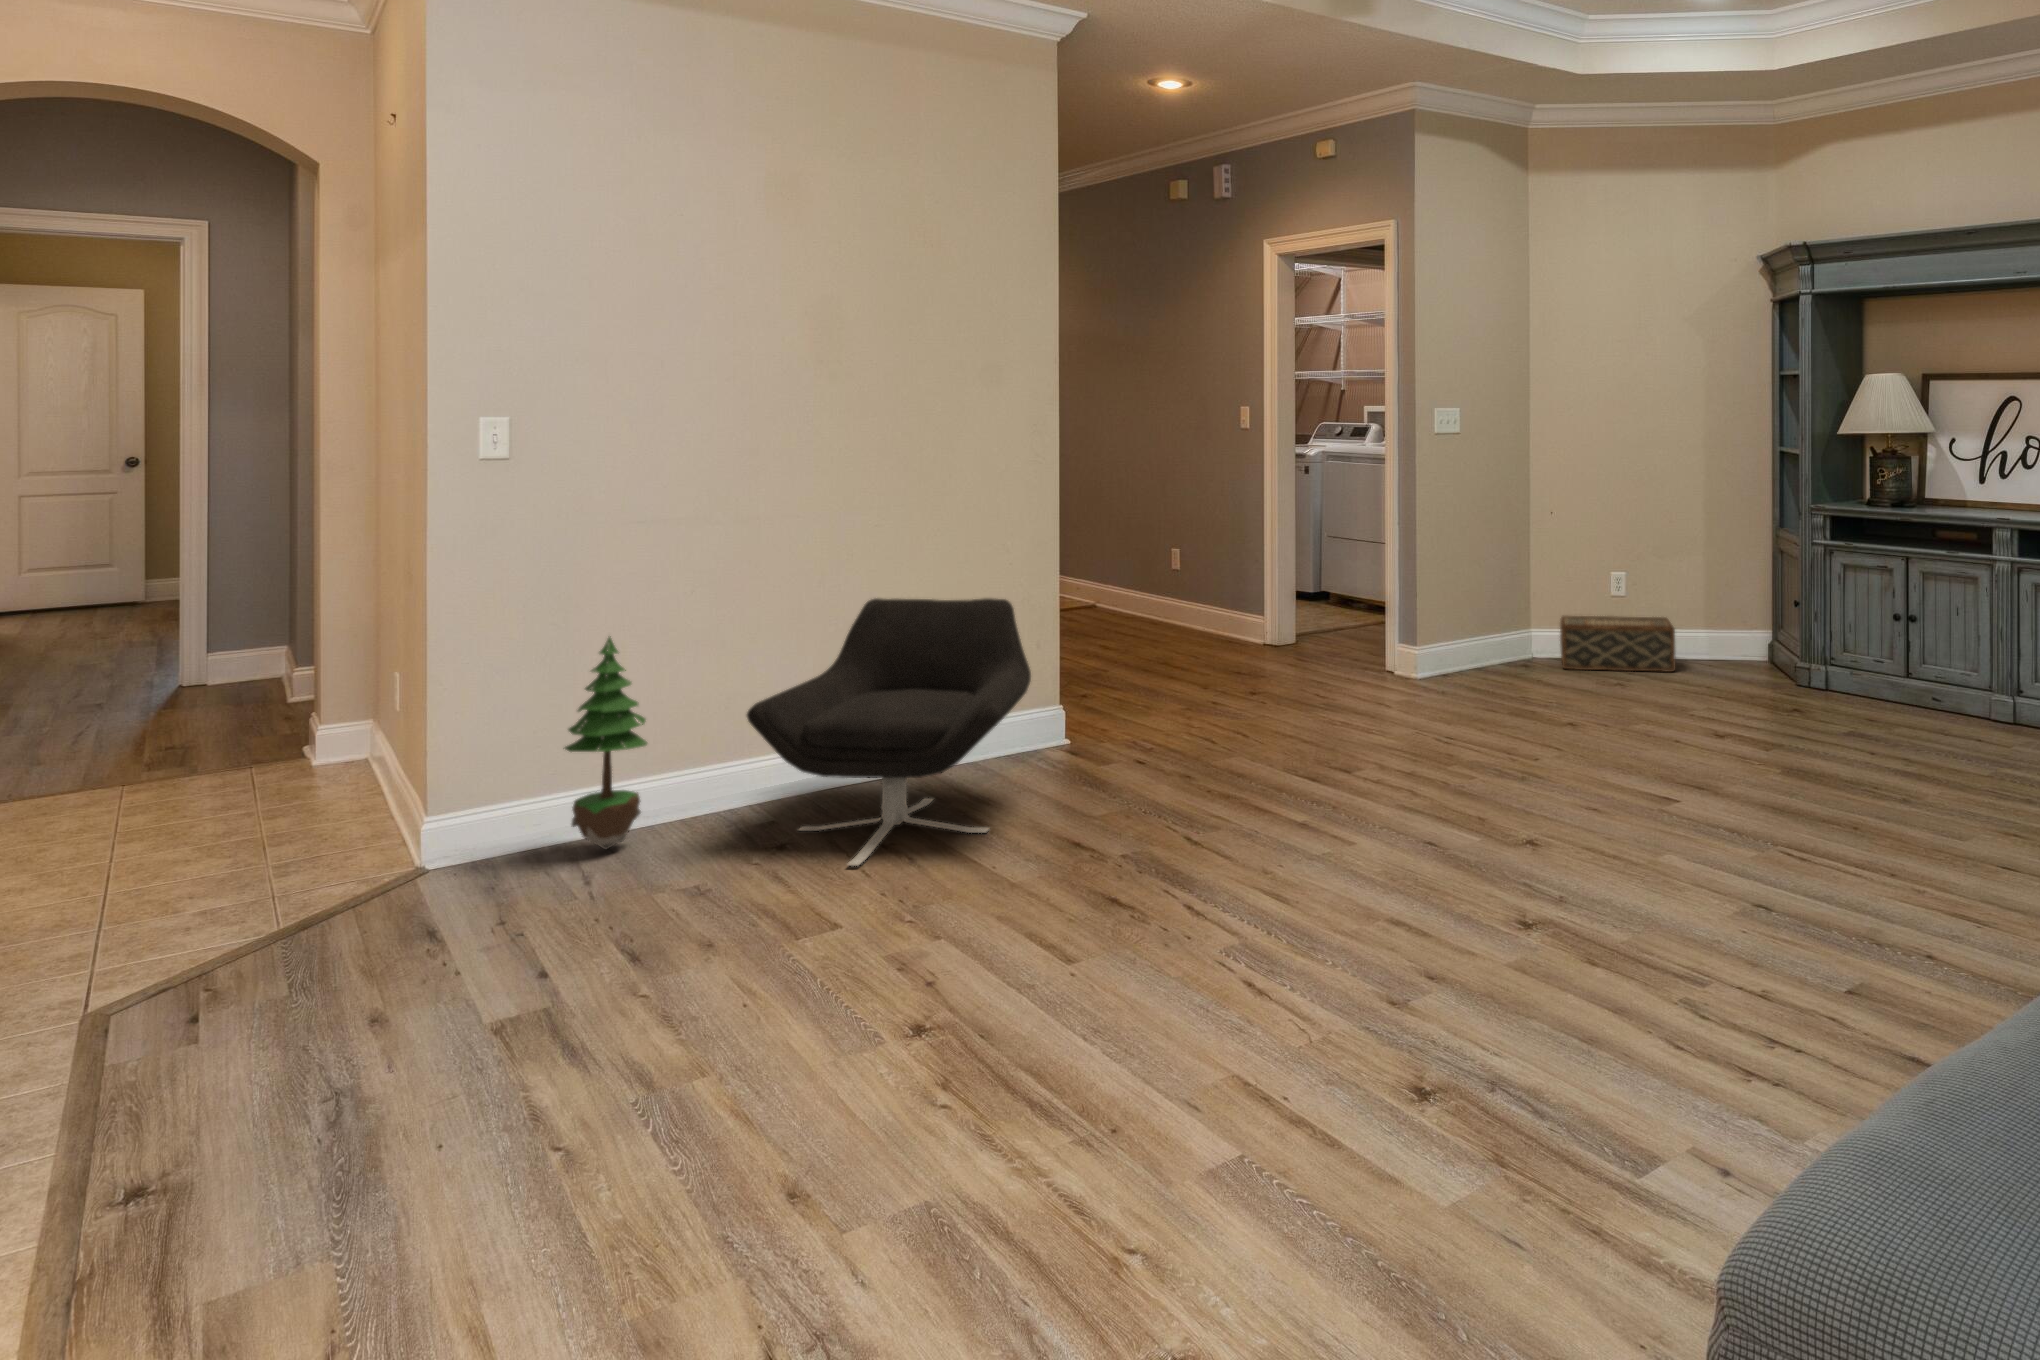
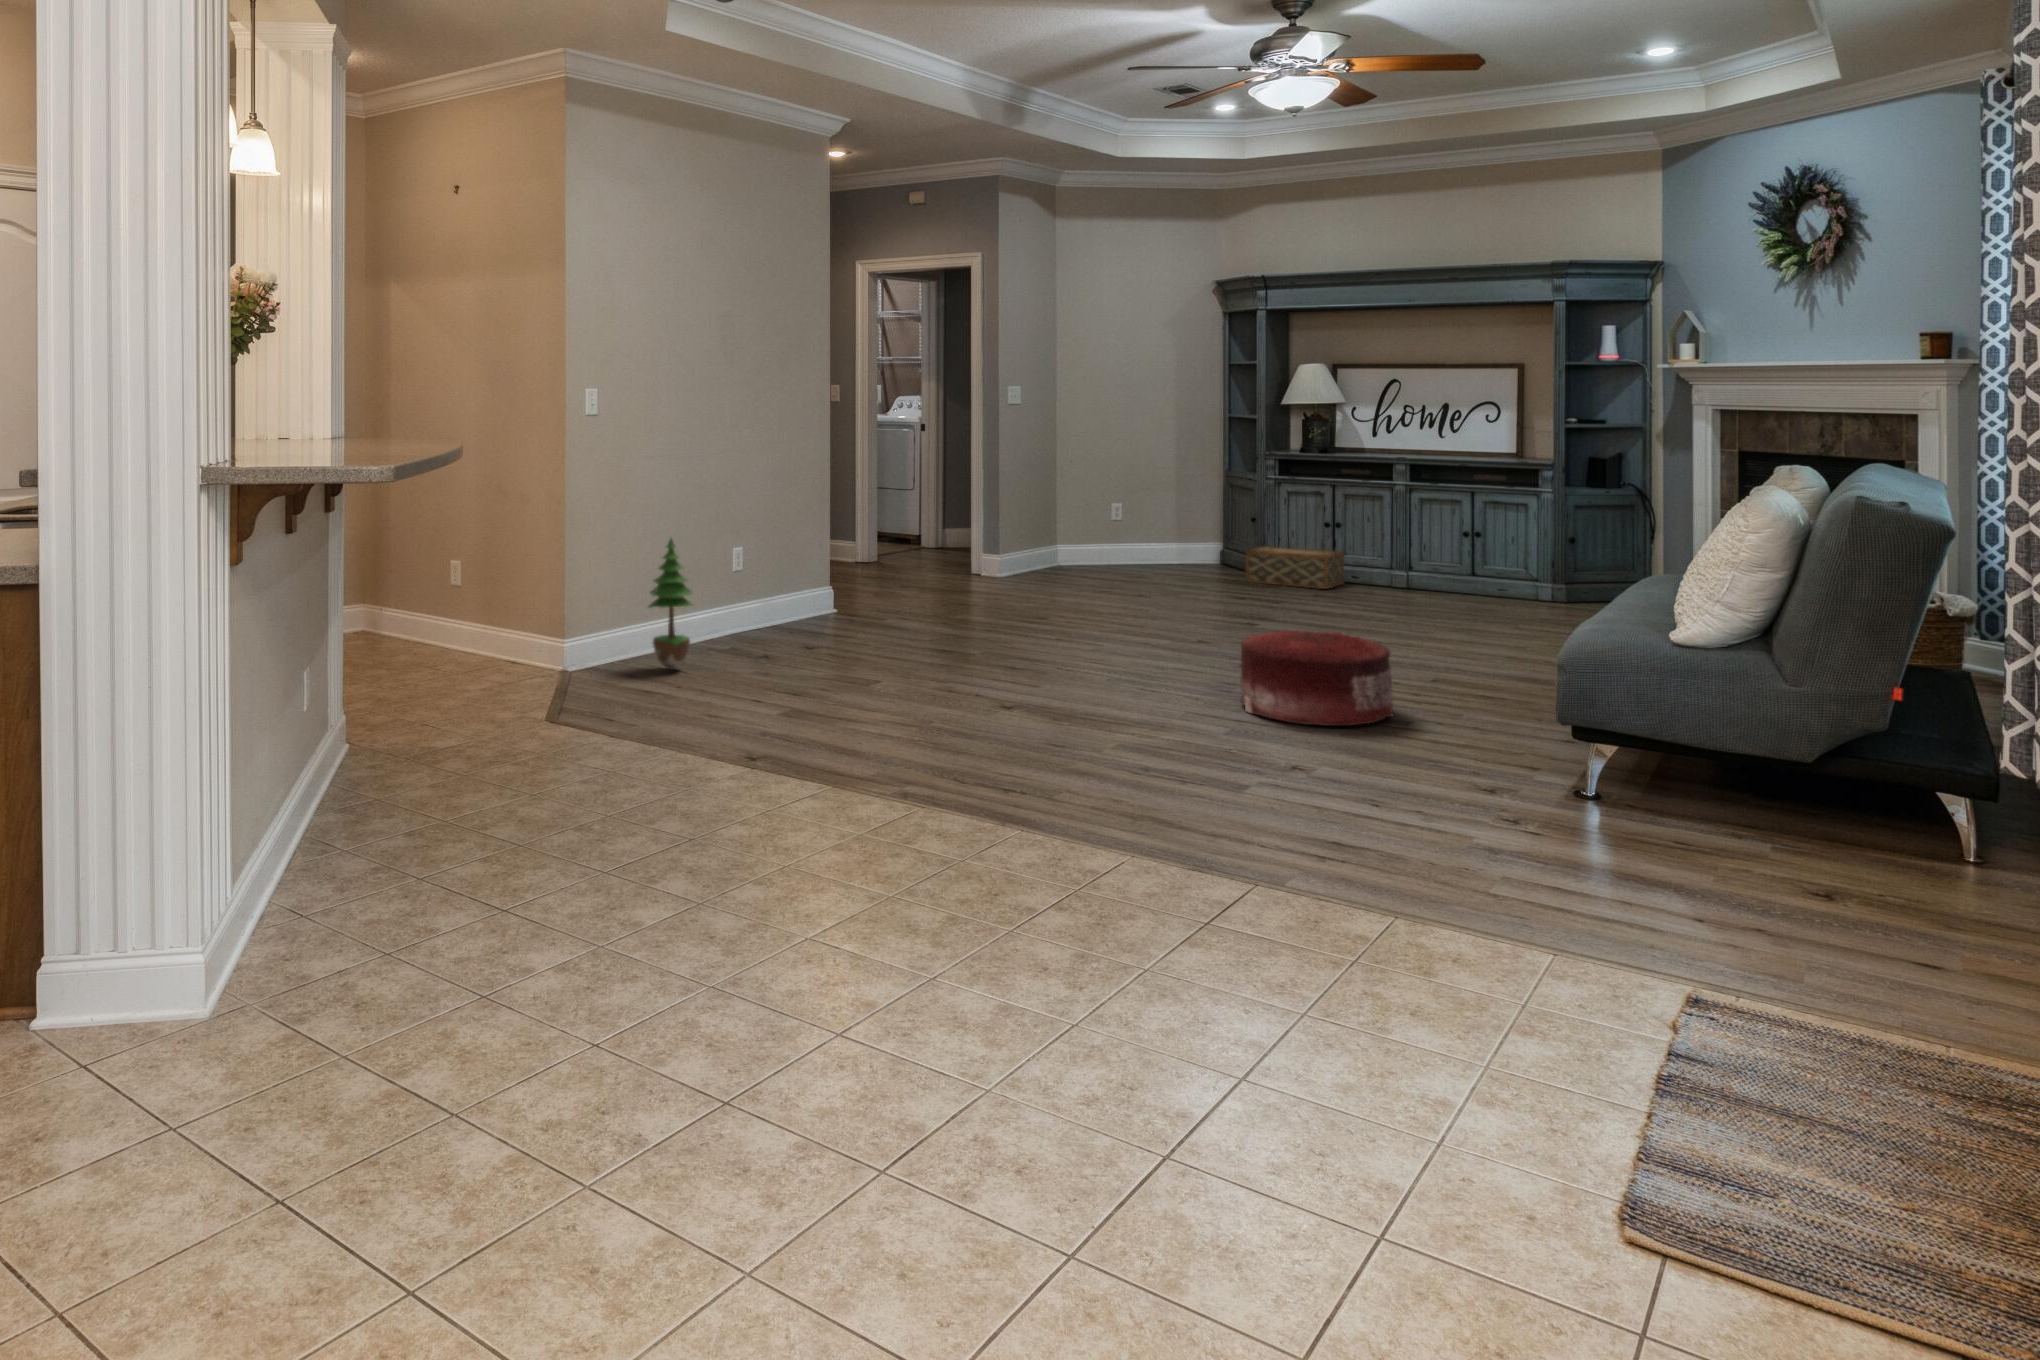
lounge chair: present [747,598,1031,866] -> none [745,515,908,669]
woven basket: present [1560,616,1676,672] -> present [1246,546,1344,589]
pouf: none [1379,872,1682,1141] -> present [1240,630,1393,726]

